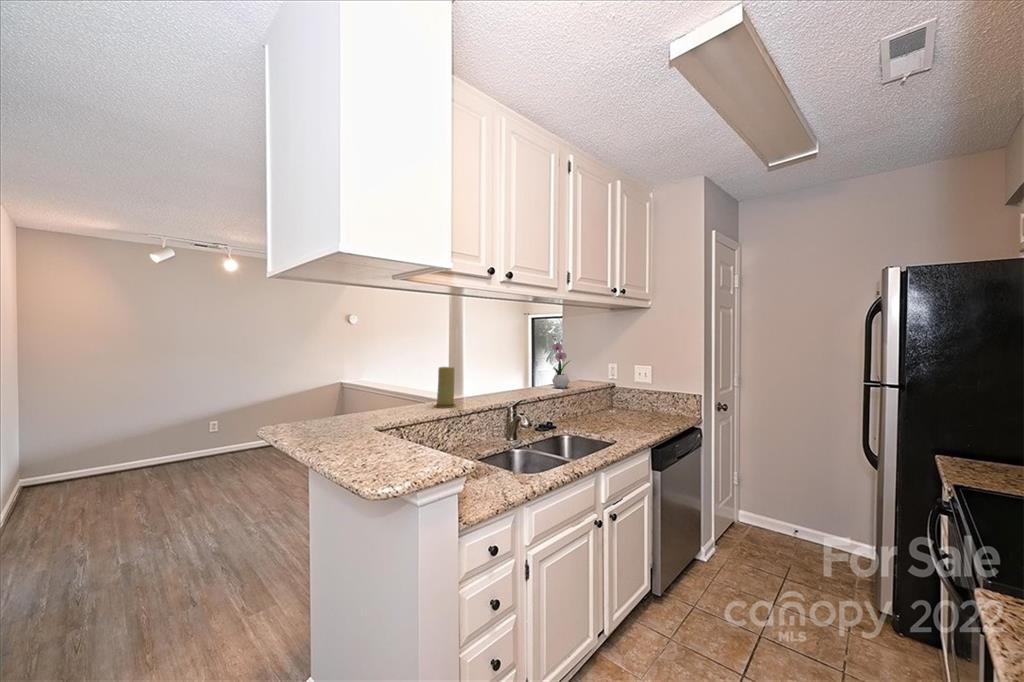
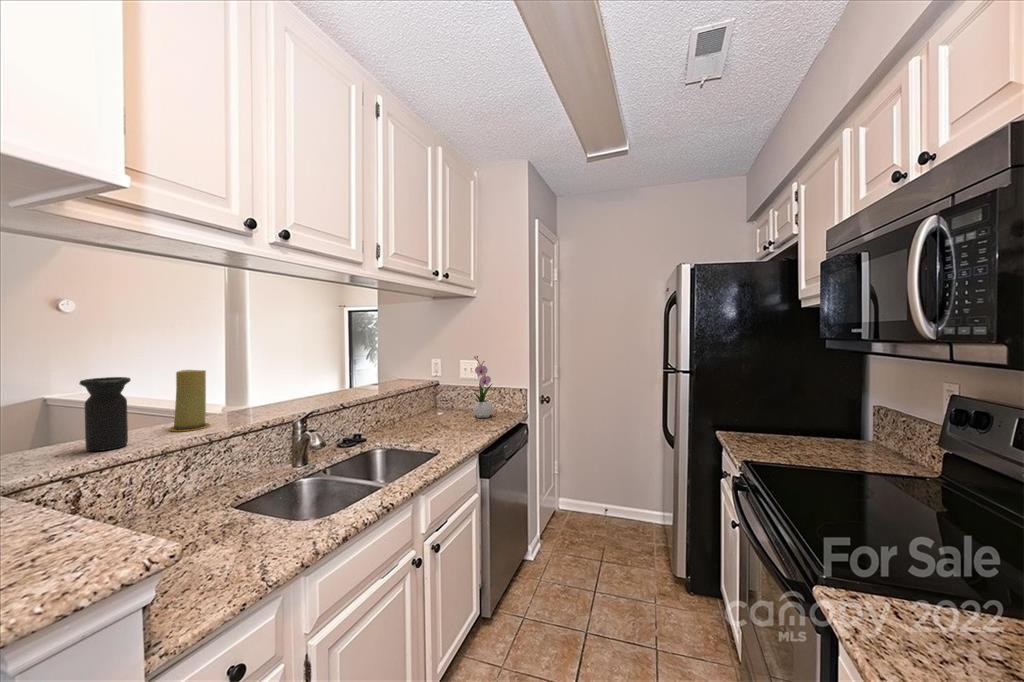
flower arrangement: present [552,336,570,388] -> present [473,356,494,418]
vase: none [396,370,419,415] -> present [80,377,131,451]

